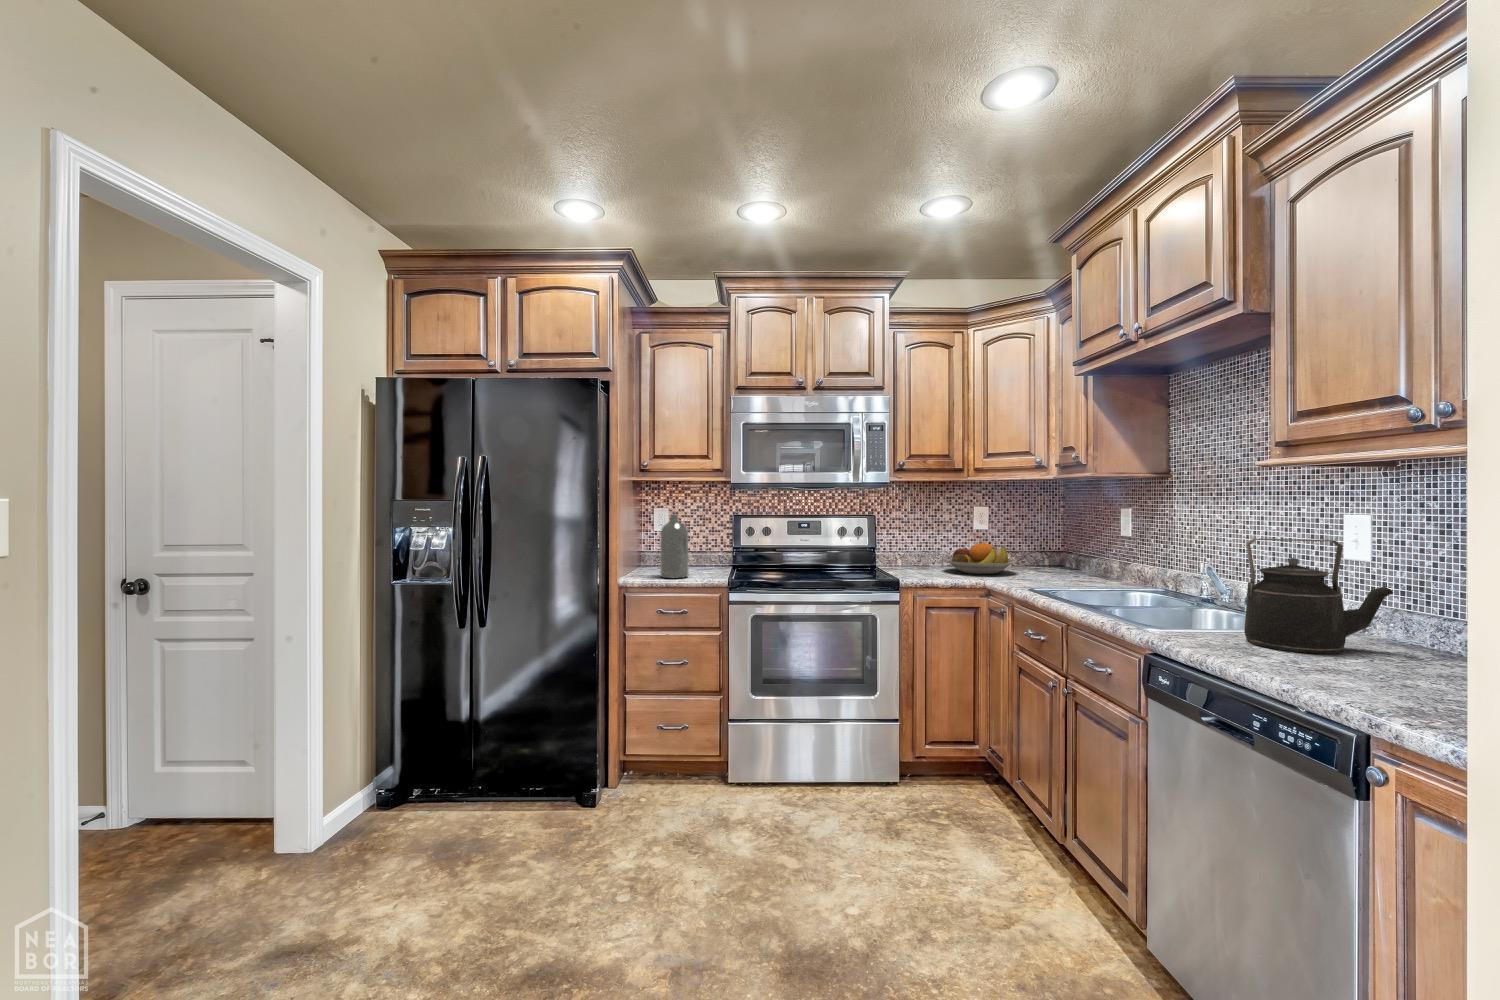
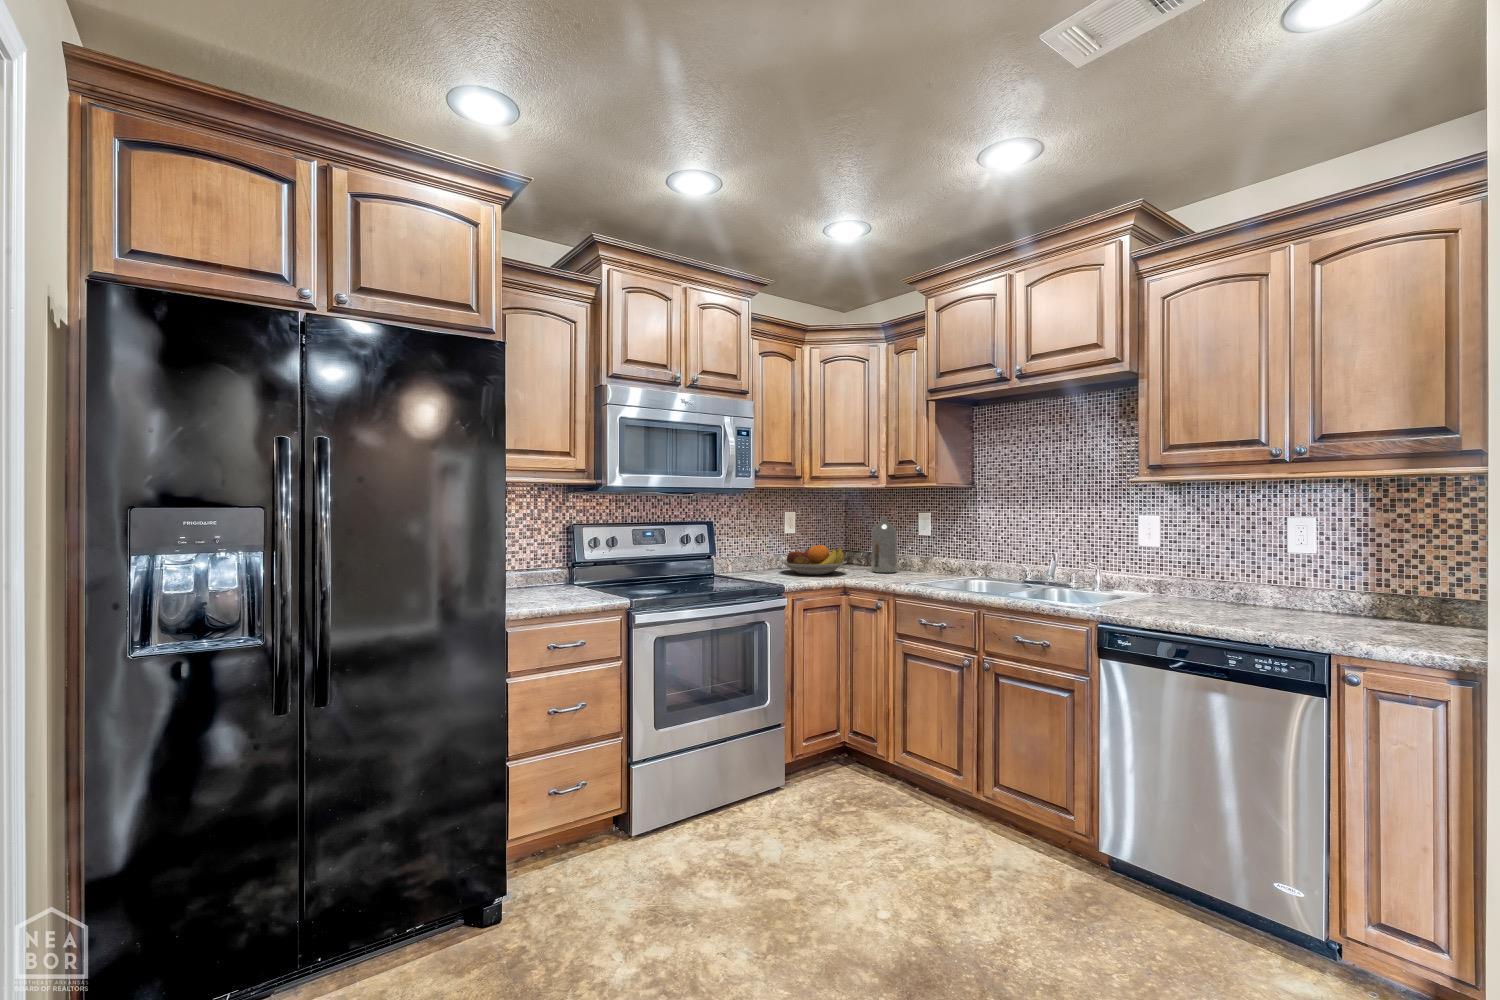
bottle: present [660,514,689,578] -> present [872,516,897,573]
kettle: present [1244,538,1393,654] -> none [1129,533,1204,611]

